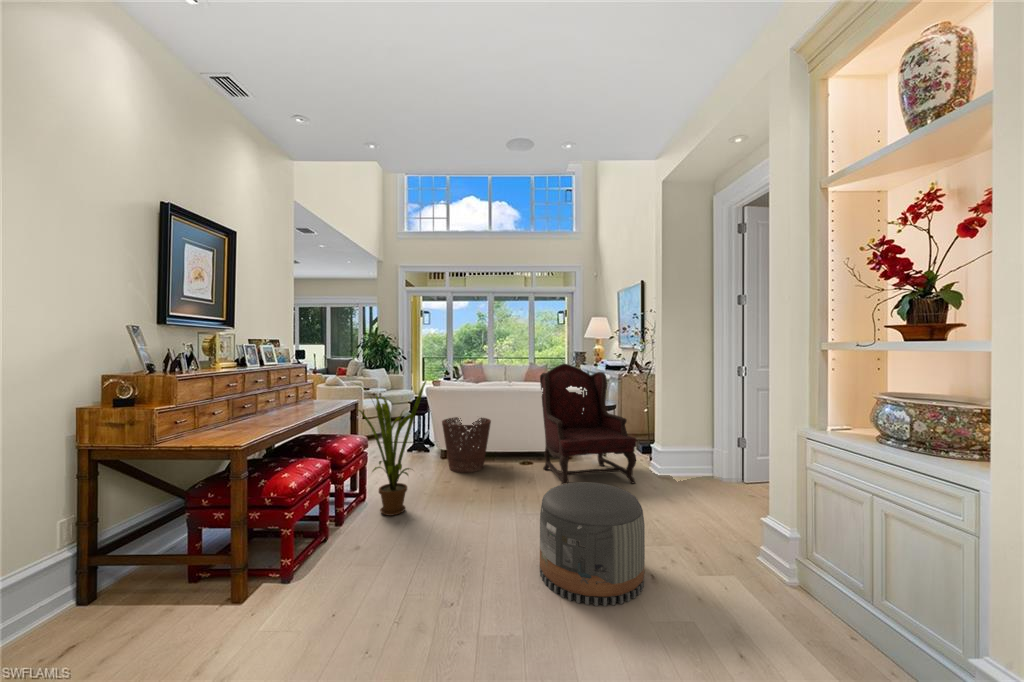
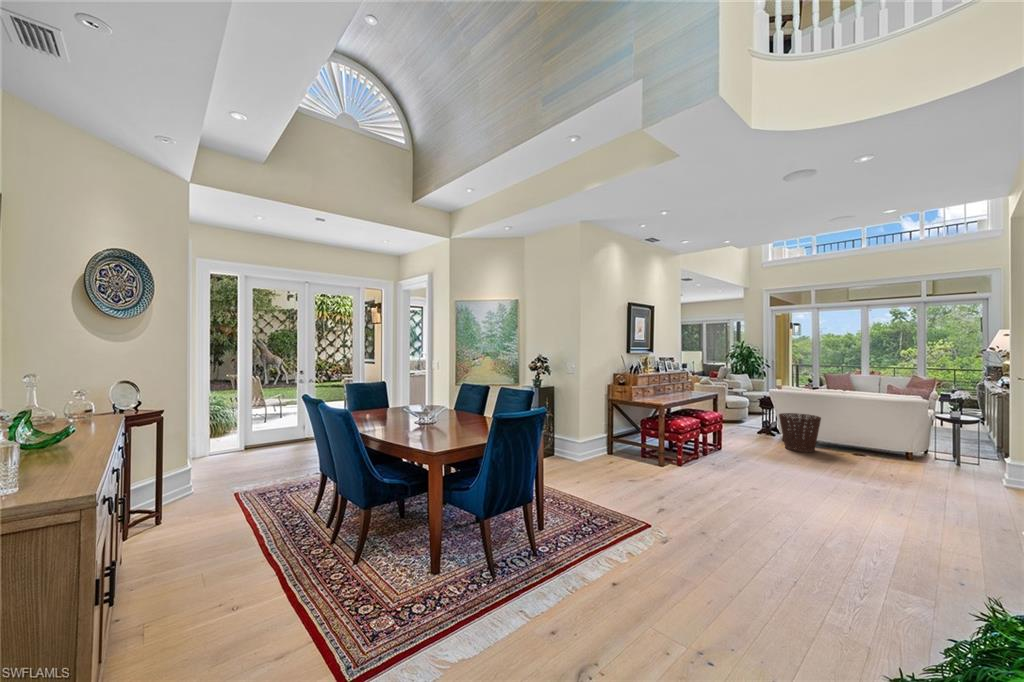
armchair: present [540,364,637,485] -> none [870,379,963,486]
house plant: present [355,381,426,516] -> none [710,382,759,458]
pouf: present [540,482,645,606] -> none [810,450,884,512]

